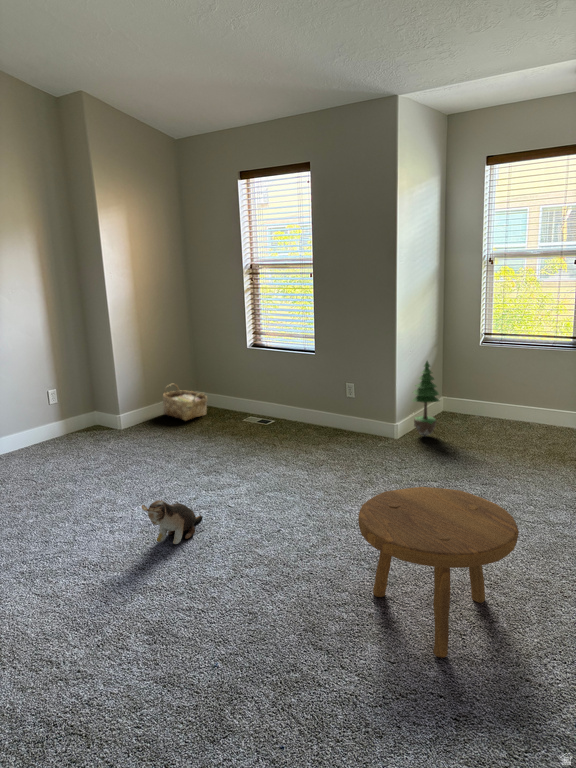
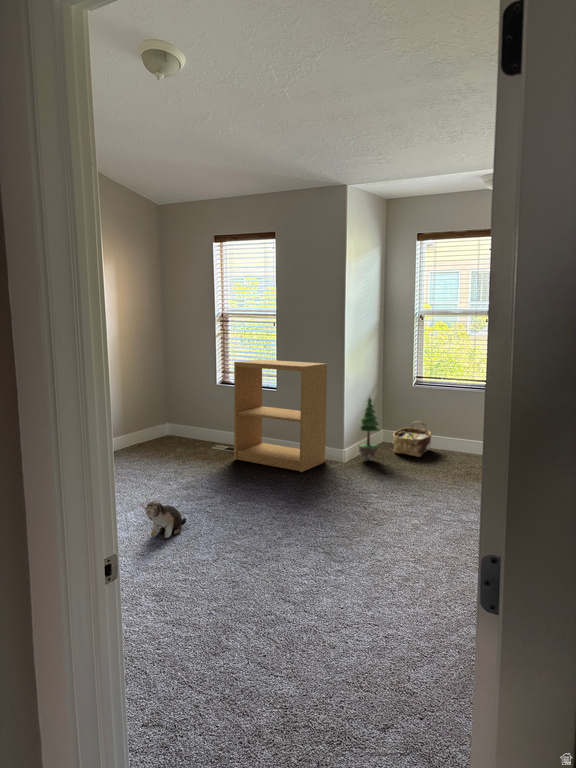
bookshelf: none [264,318,374,453] -> present [234,360,327,472]
woven basket: present [163,384,207,420] -> present [393,421,431,457]
footstool: present [358,487,519,658] -> none [317,485,433,604]

